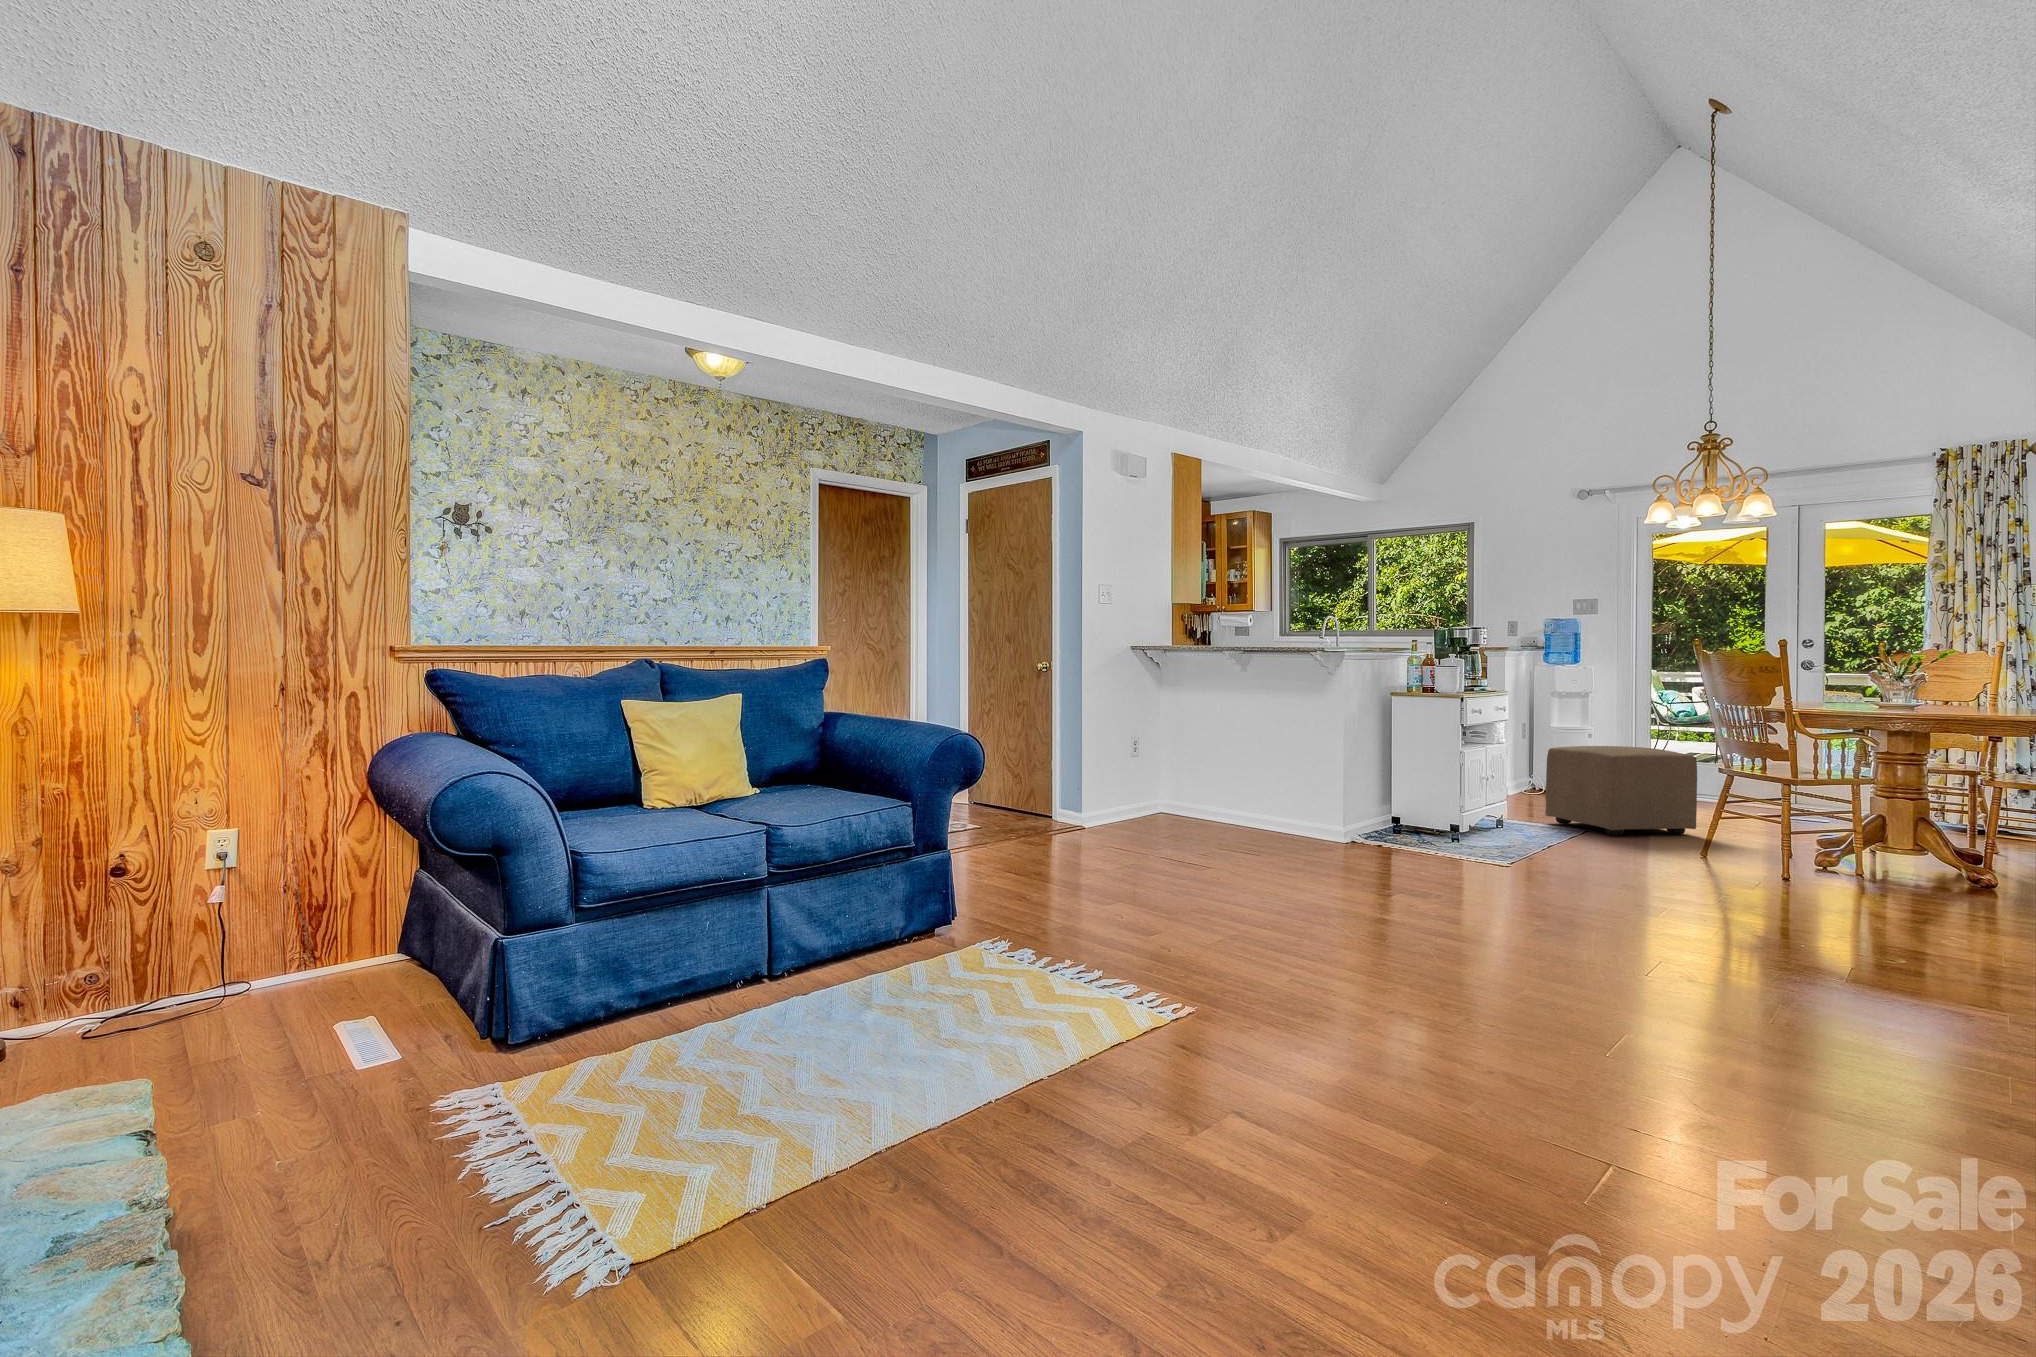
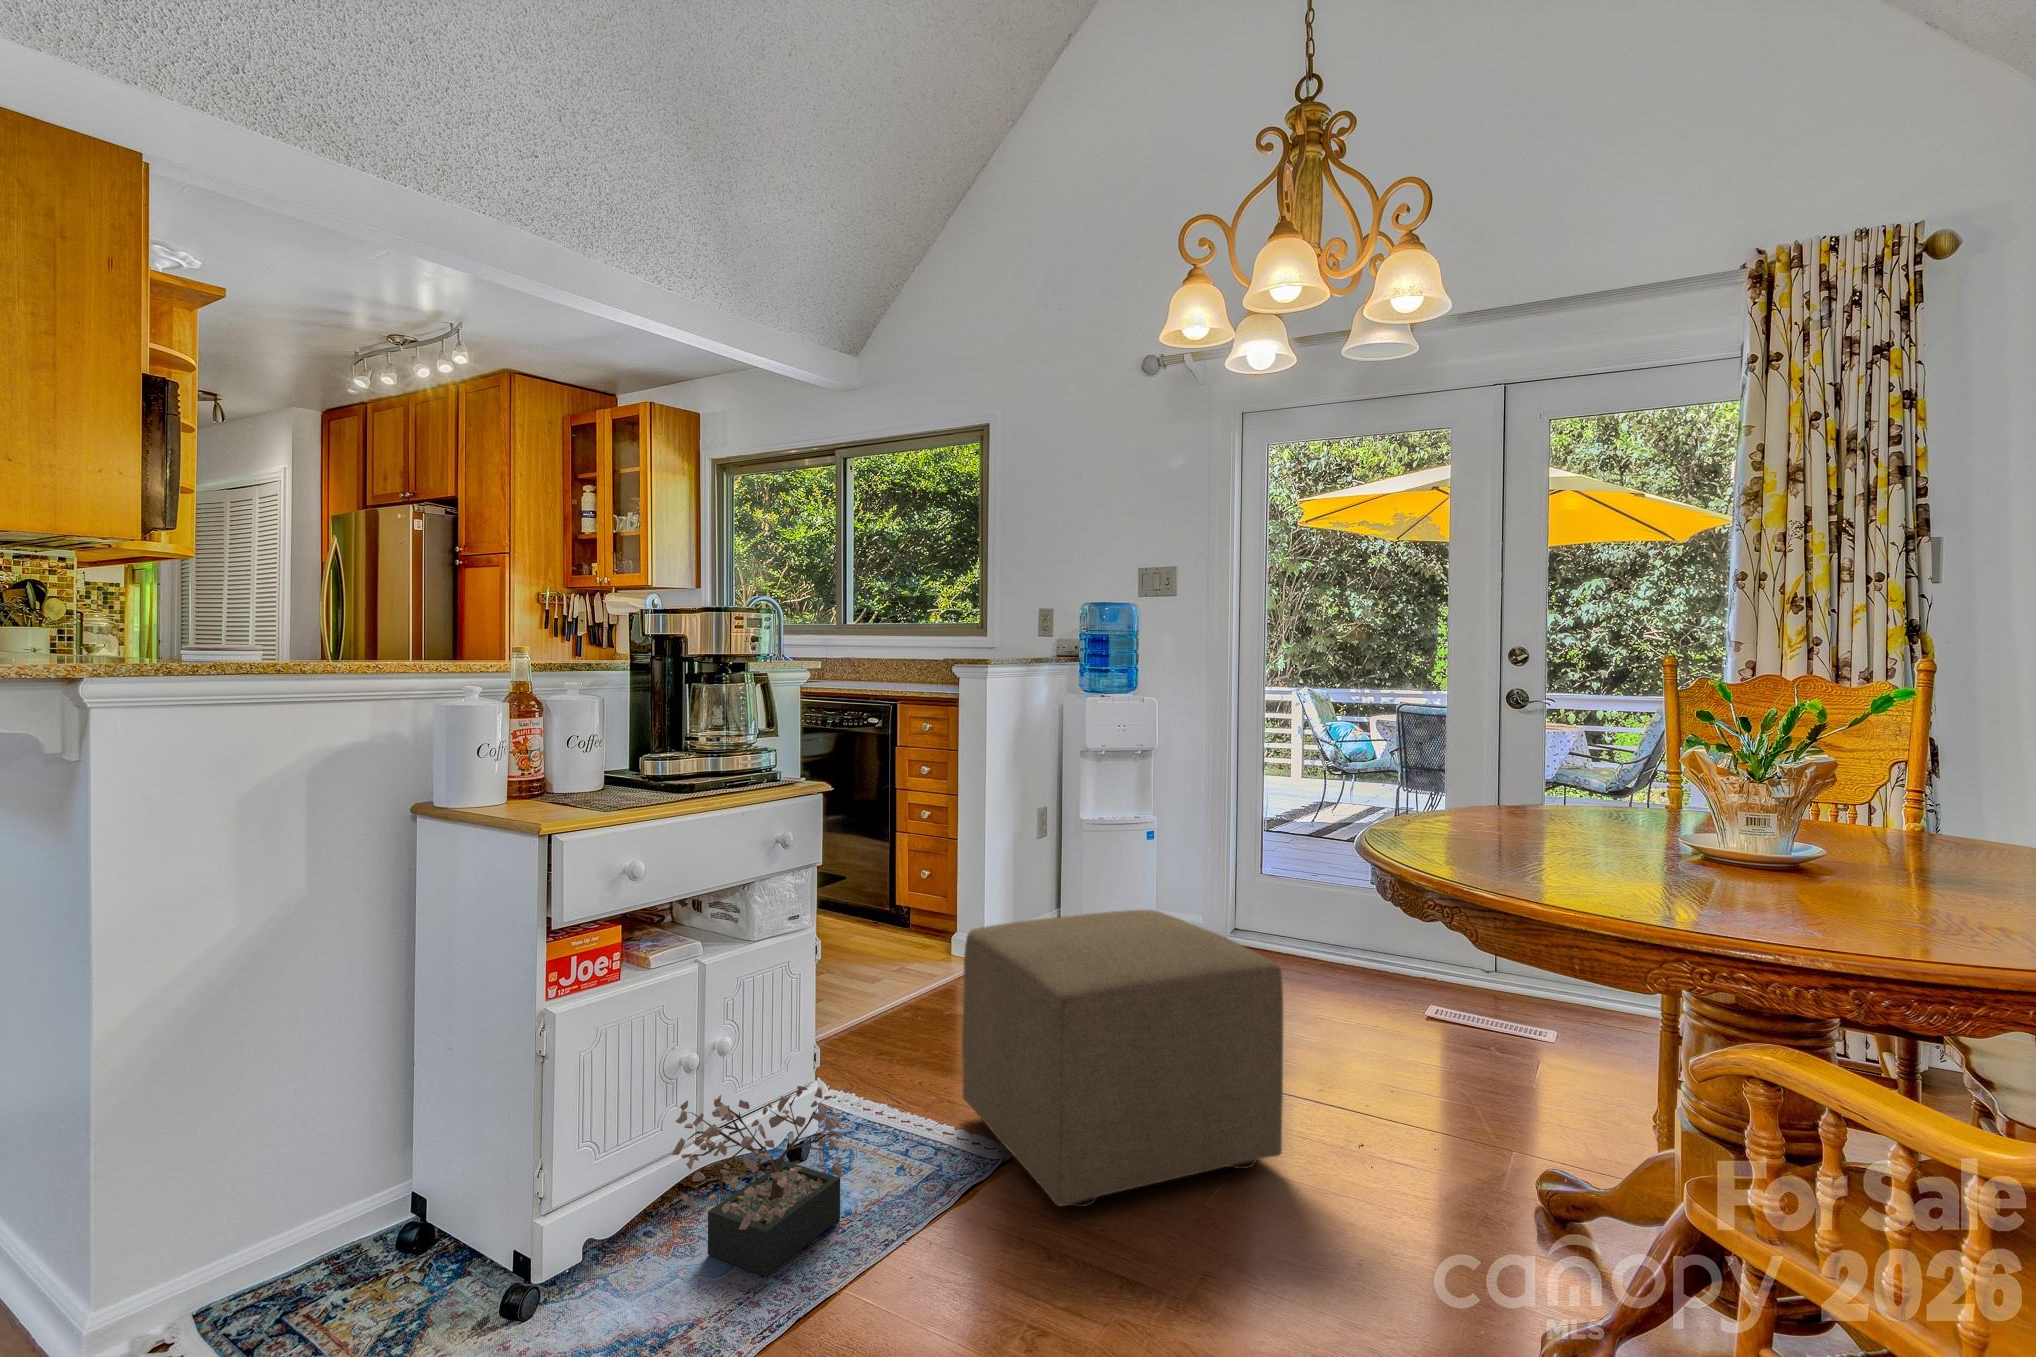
decorative plant: none [1478,780,1529,837] -> present [671,1086,843,1276]

